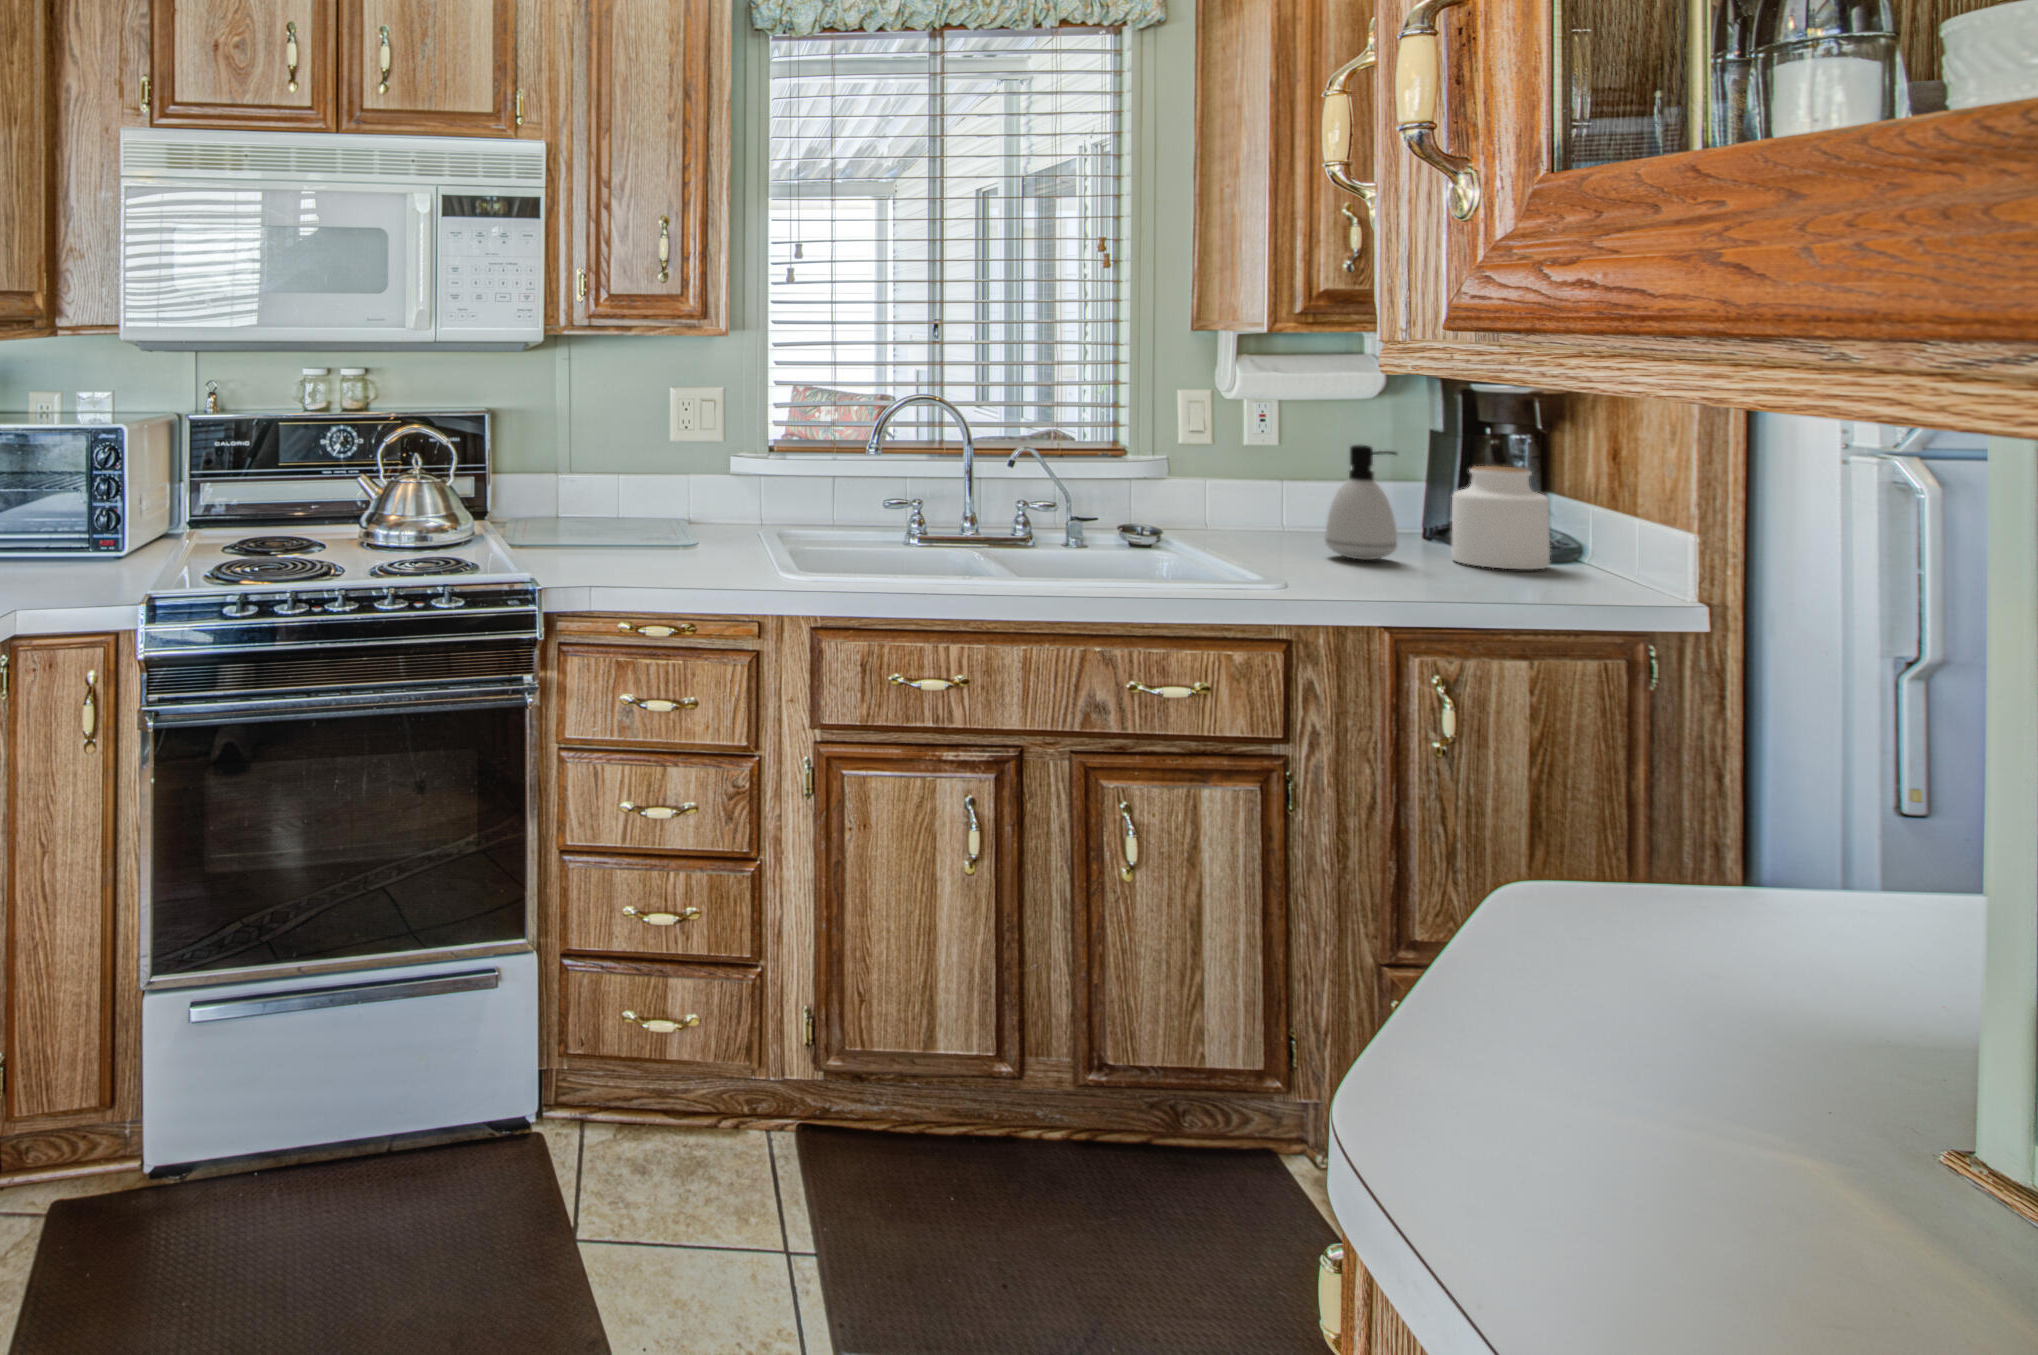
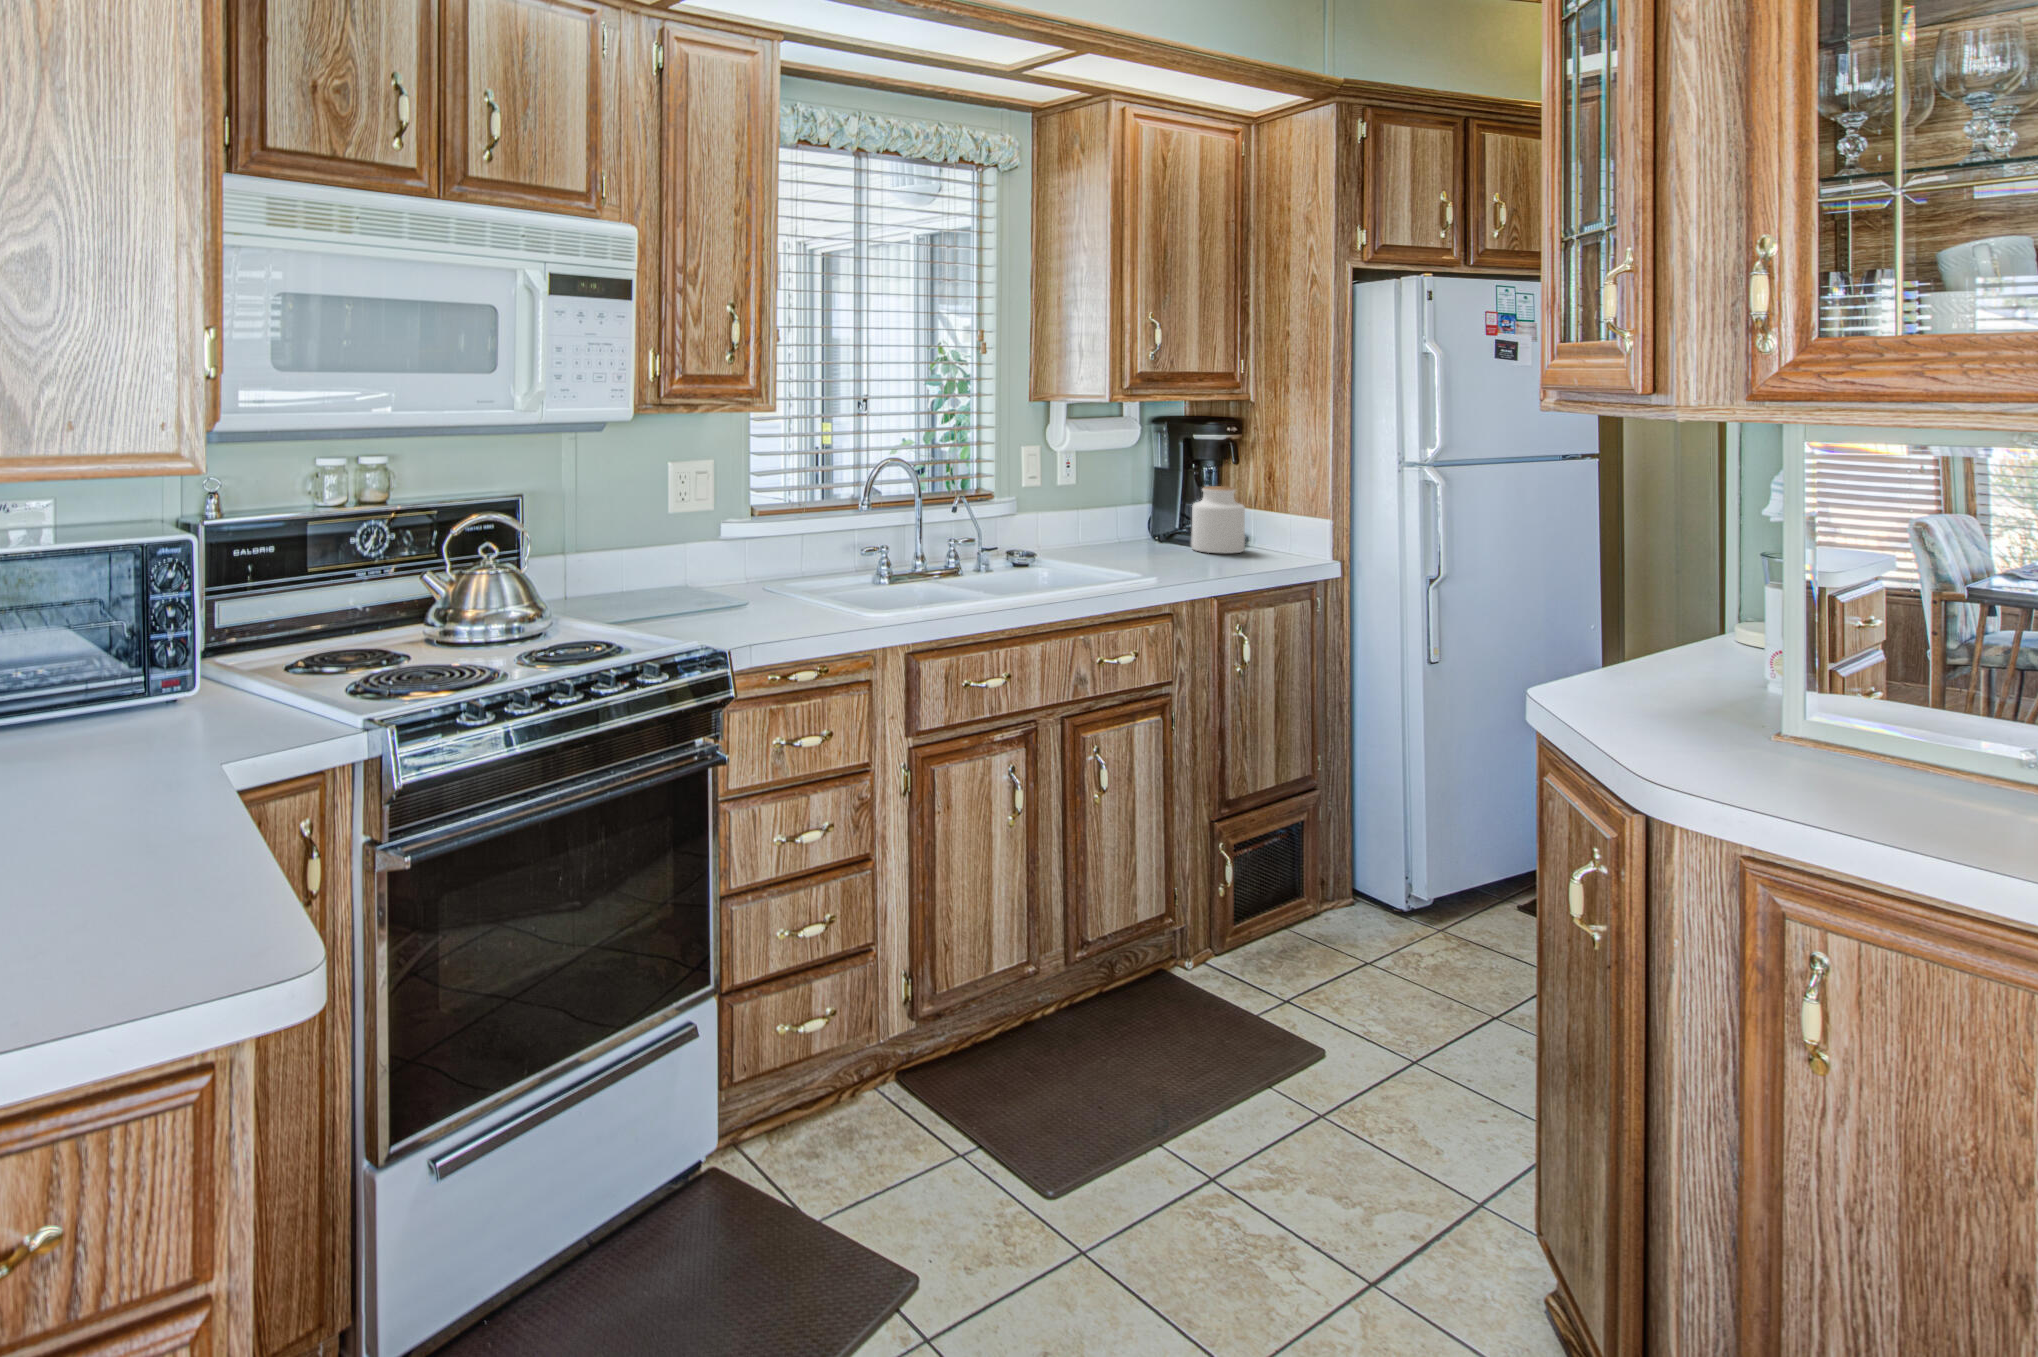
soap dispenser: present [1325,445,1397,560] -> none [1132,476,1177,555]

